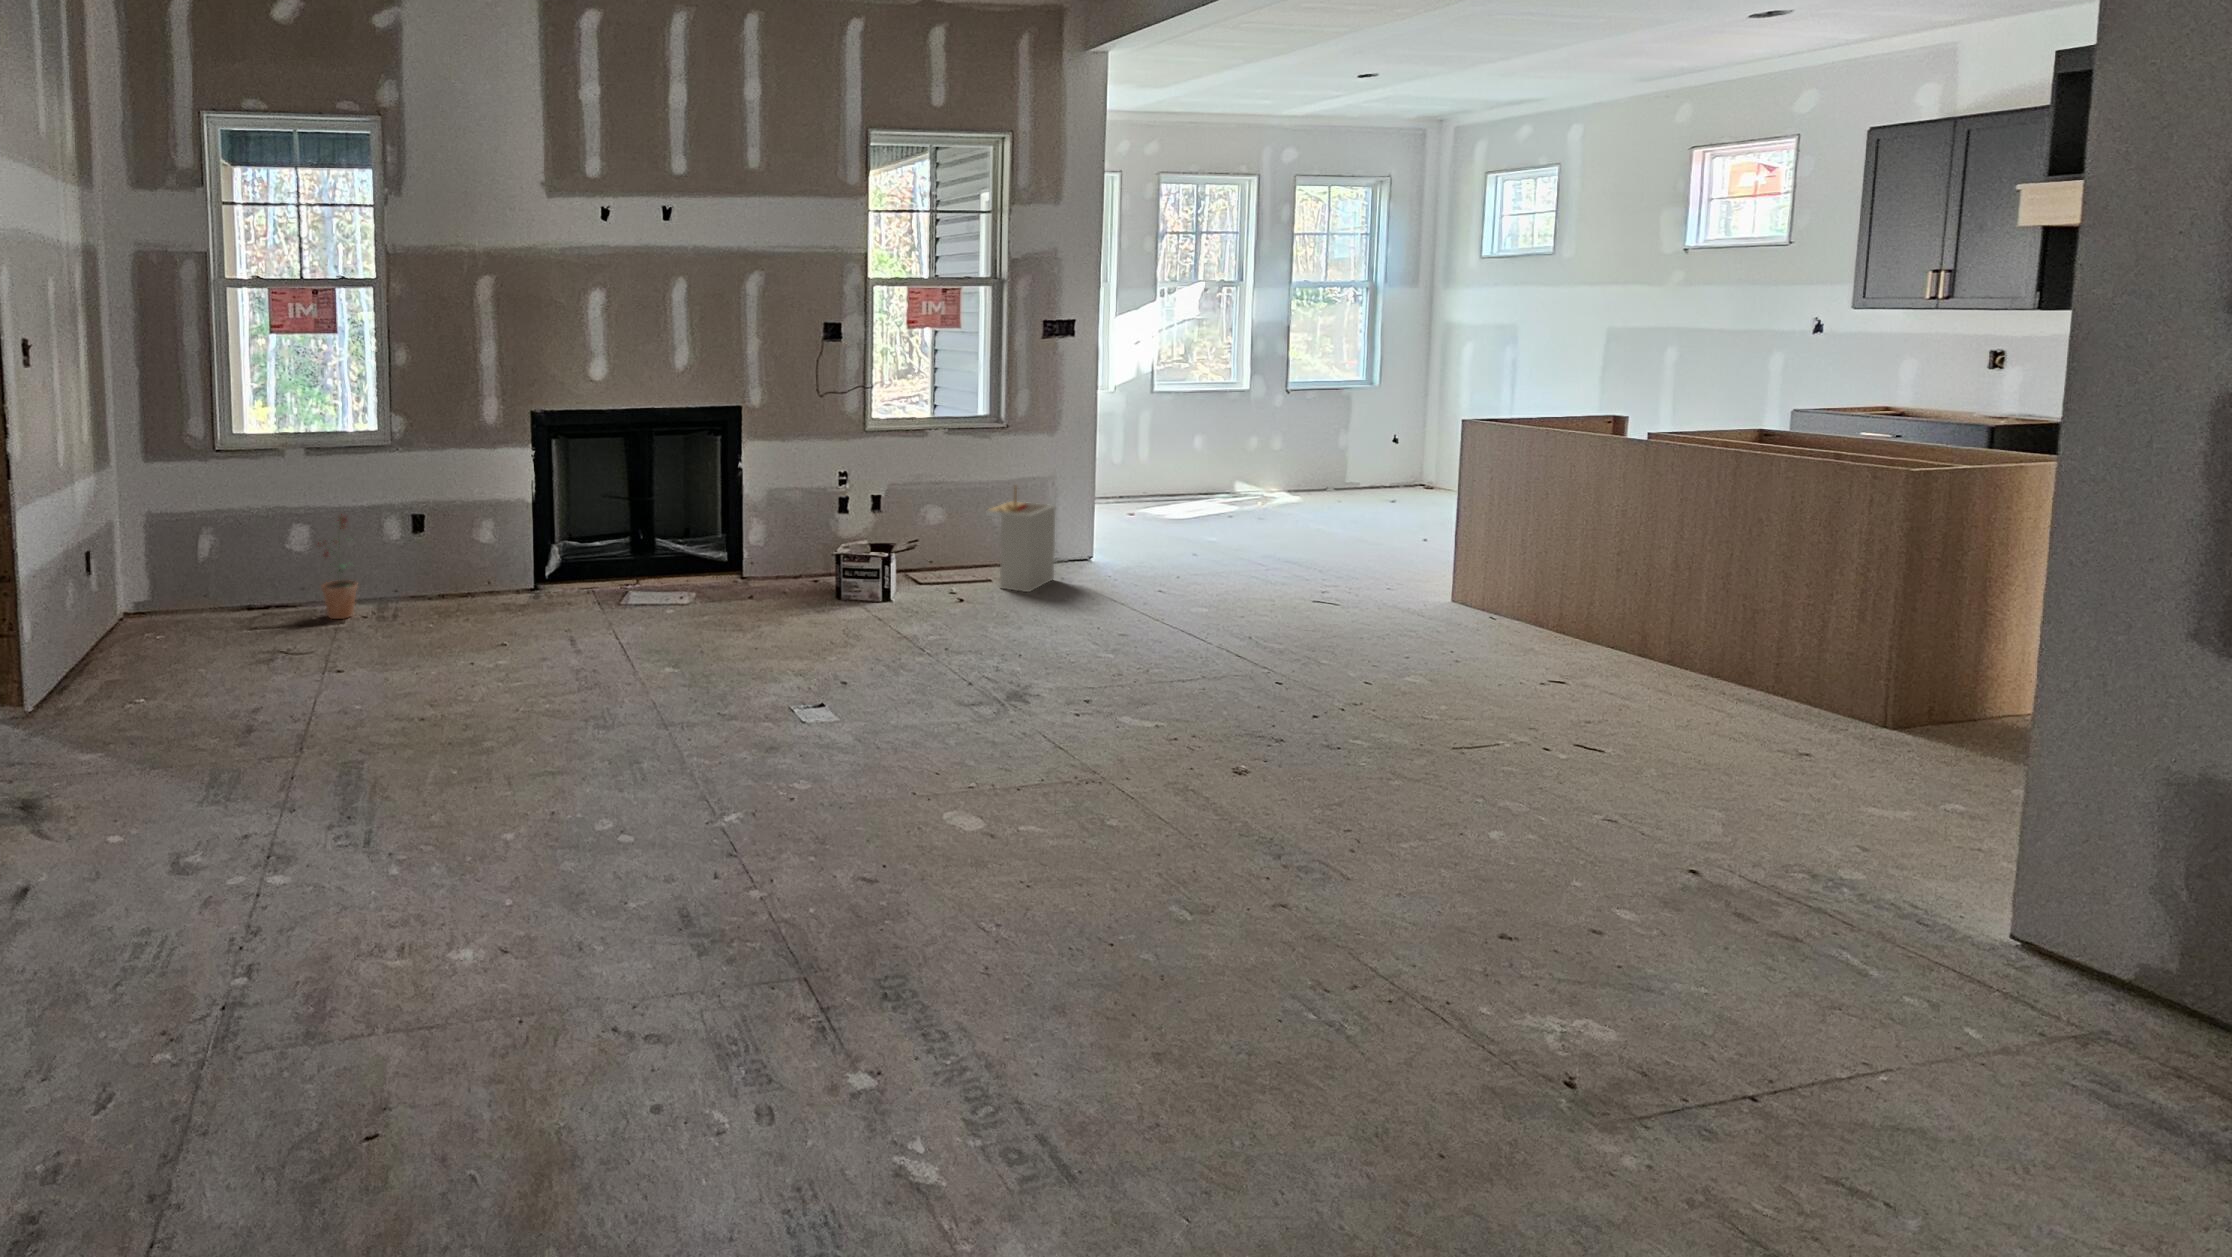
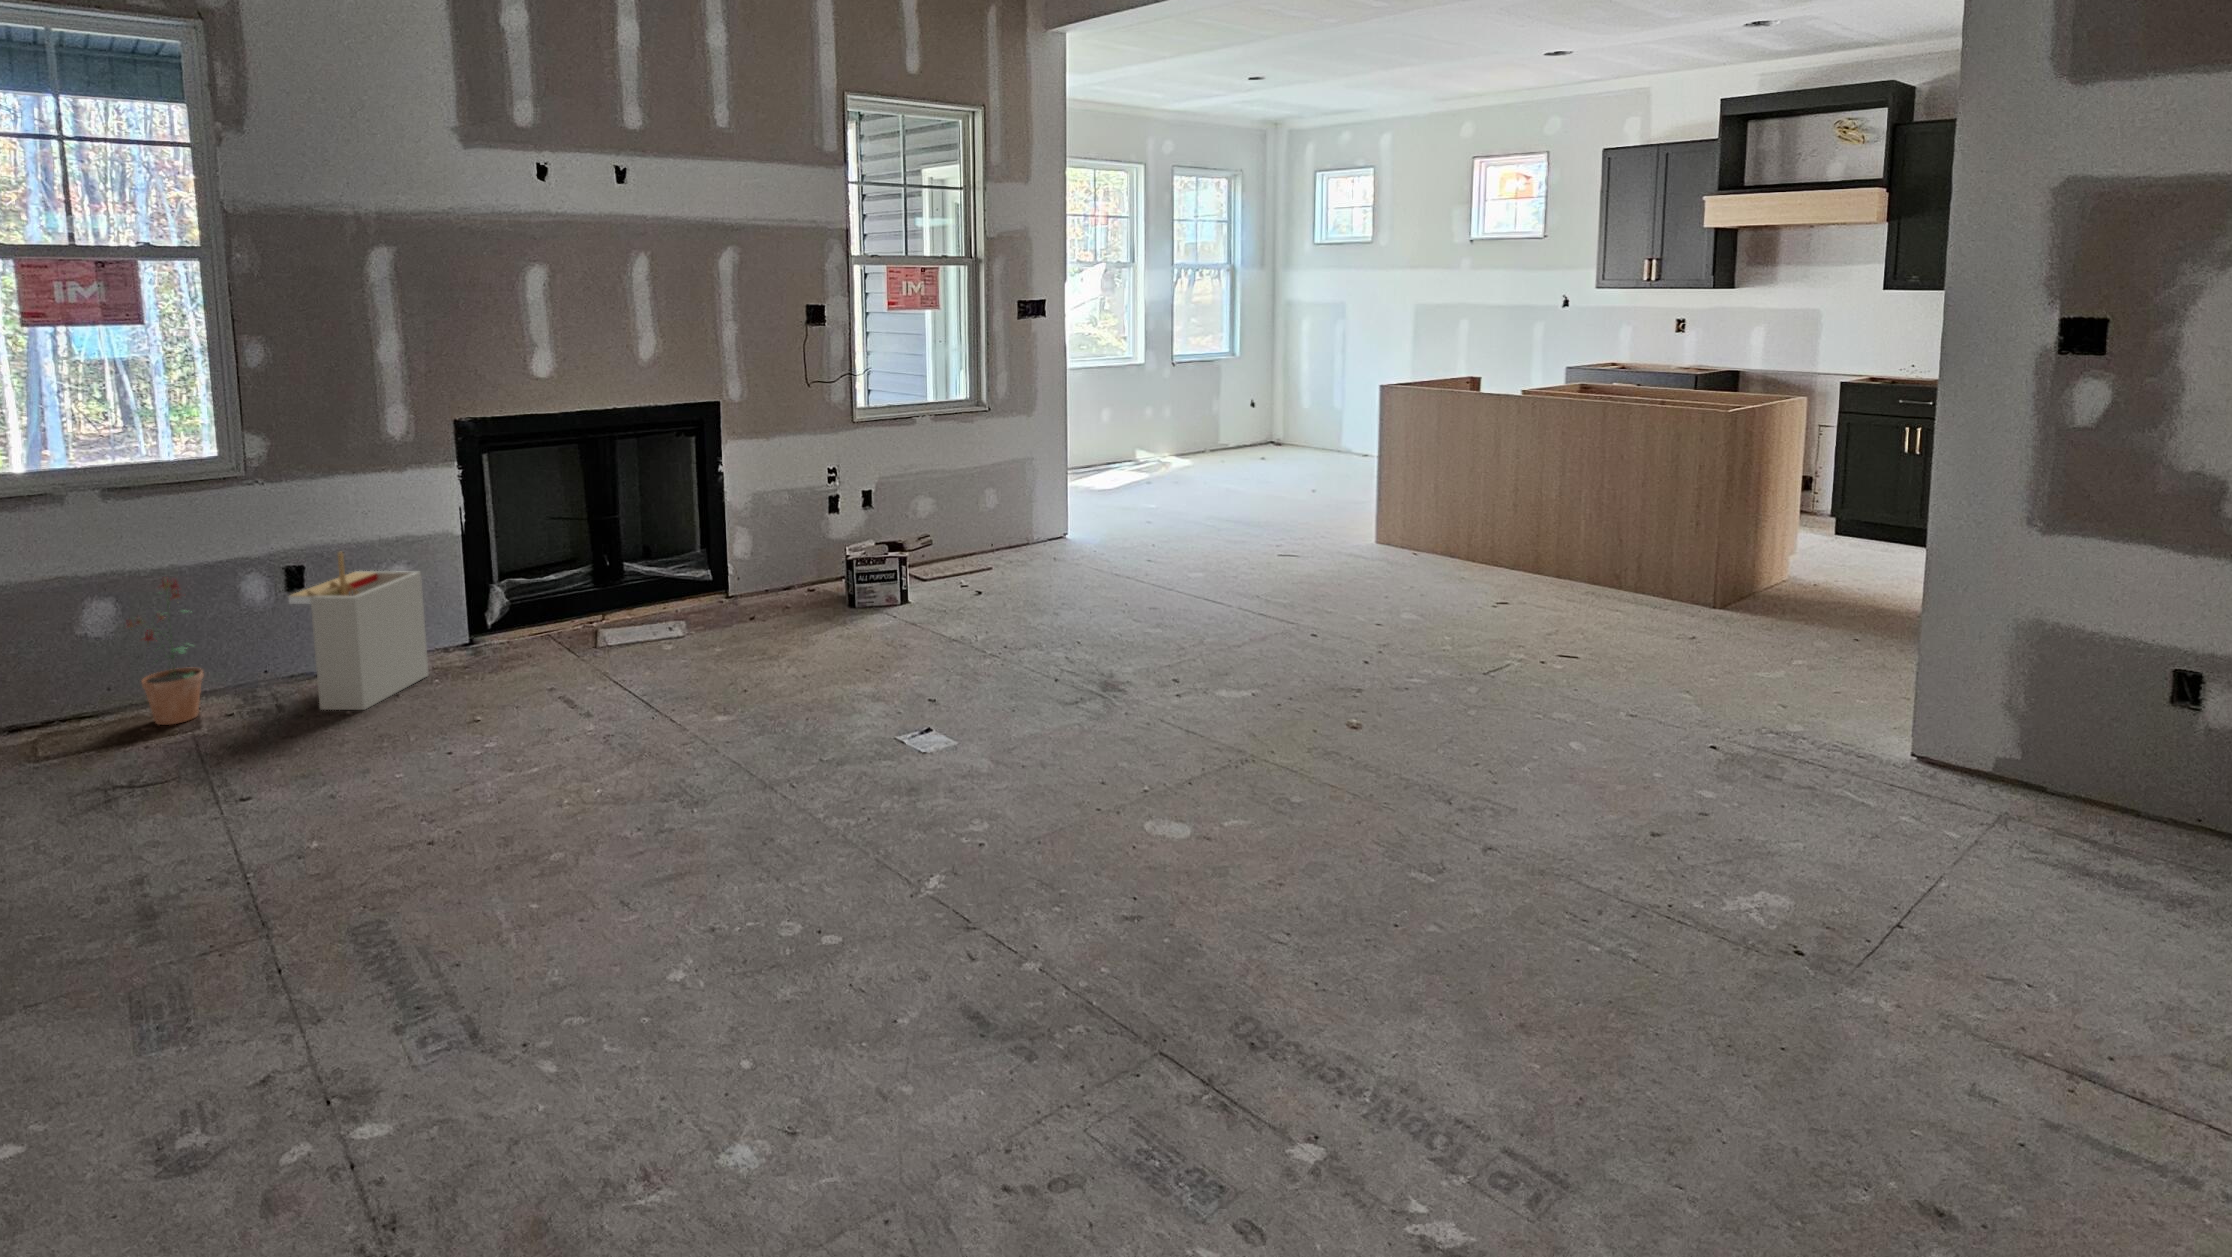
storage bin: present [986,486,1055,592] -> present [289,552,428,710]

